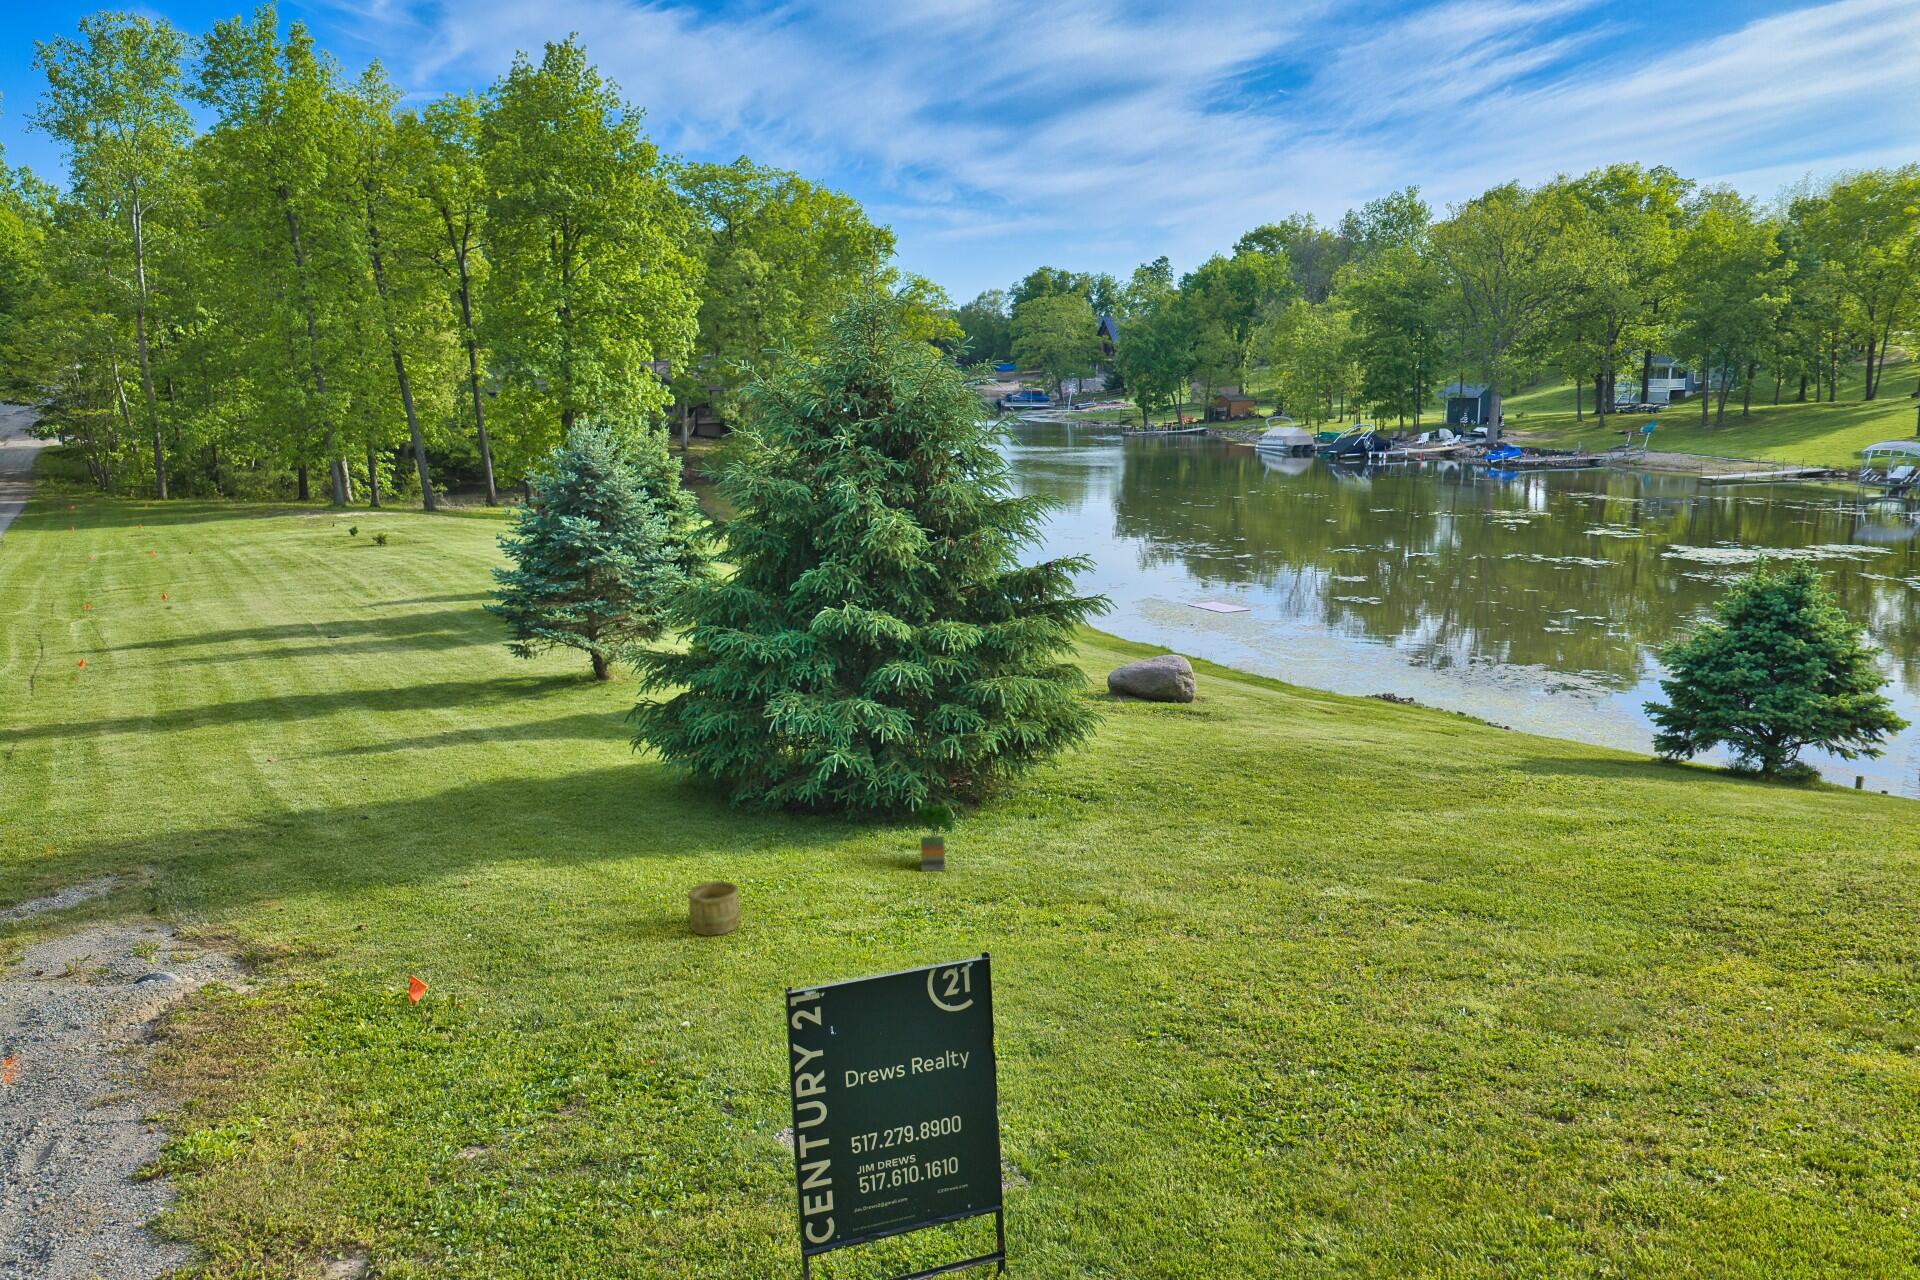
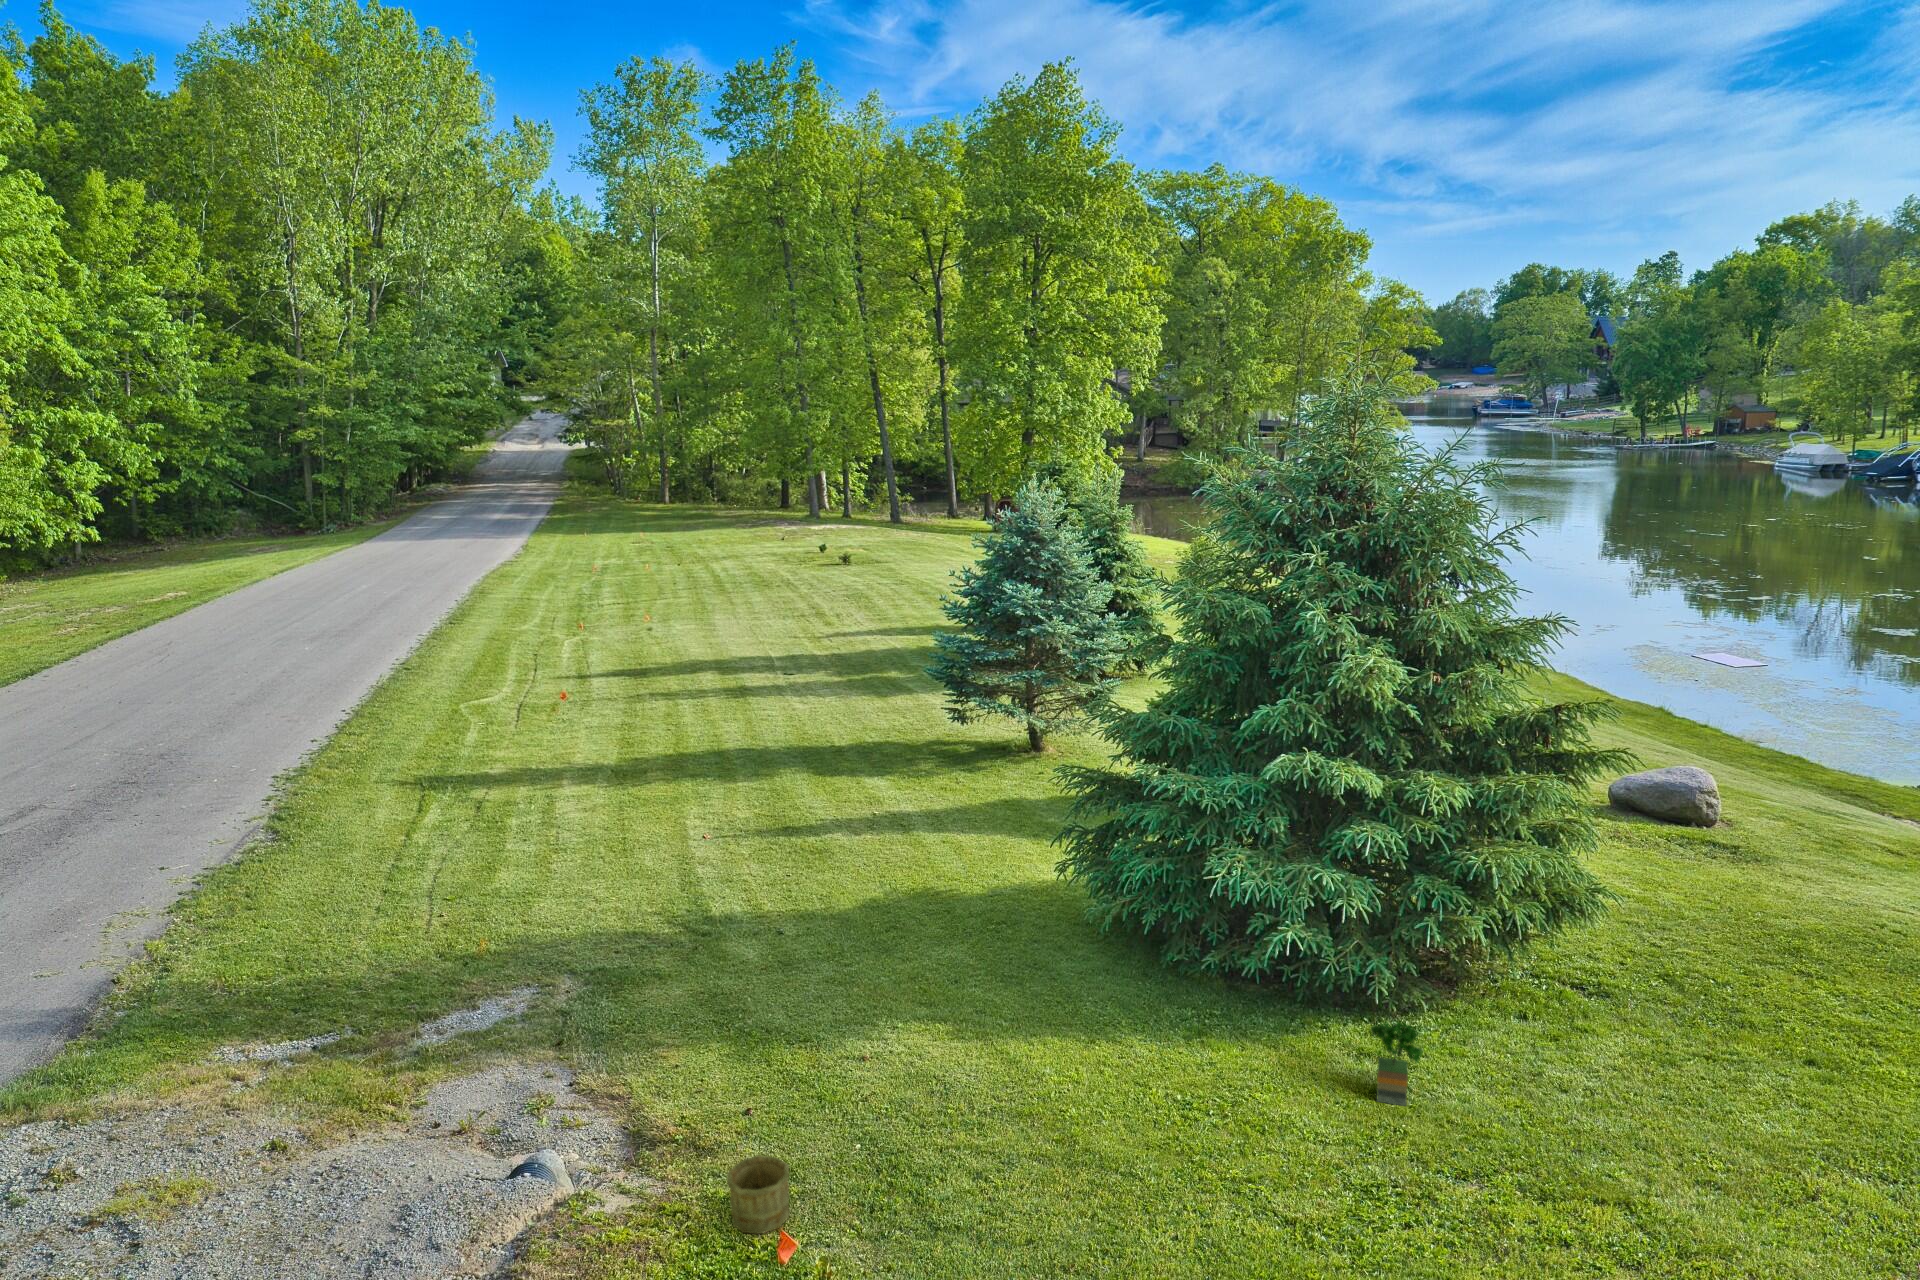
wooden bucket: present [687,881,739,936] -> present [727,1155,789,1234]

